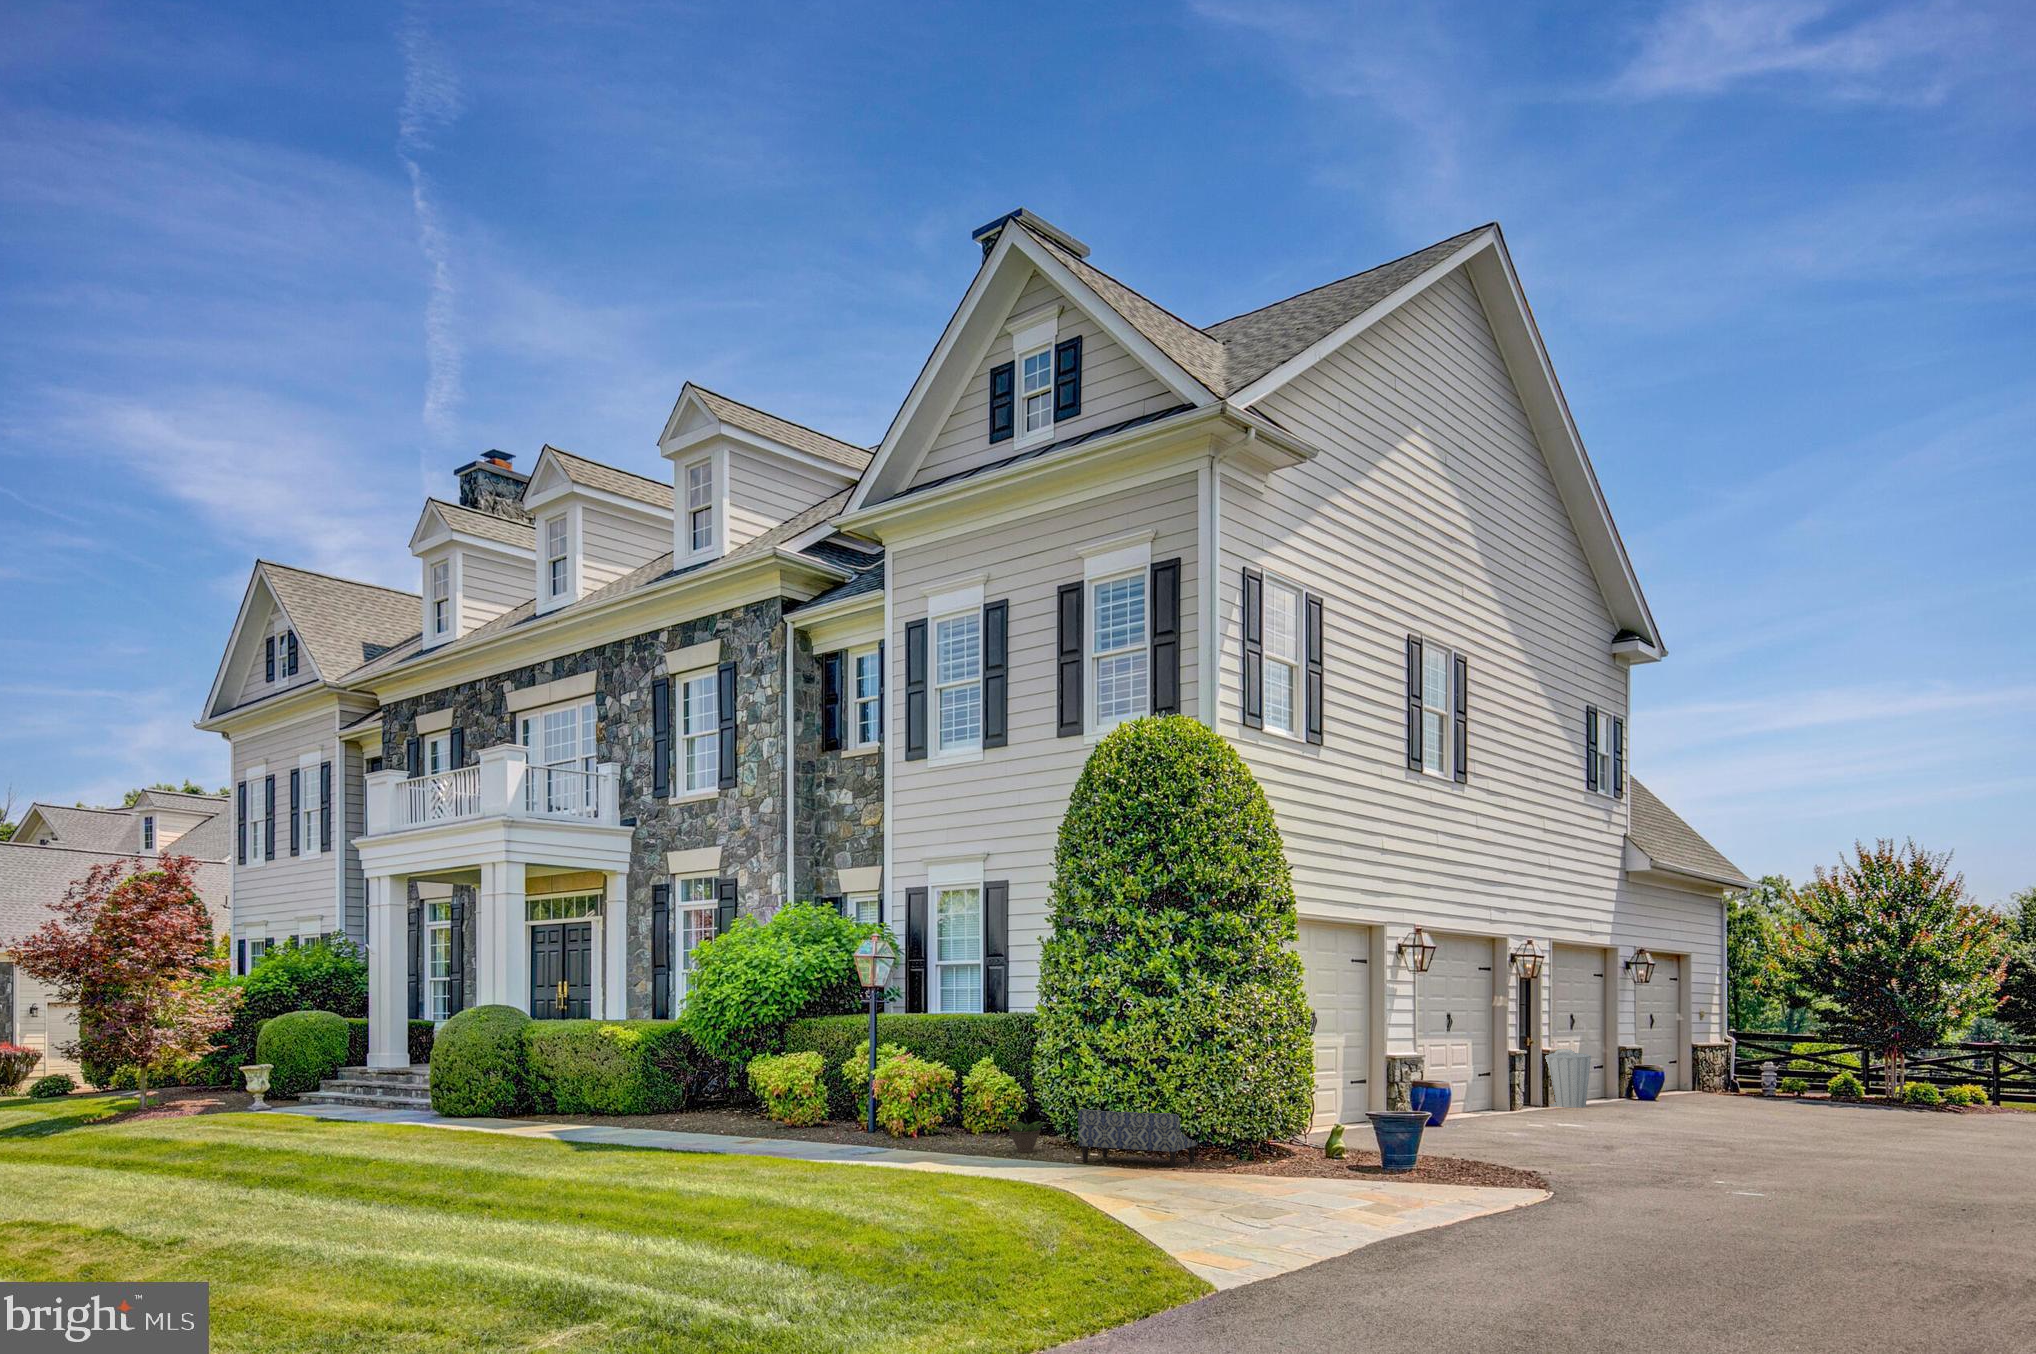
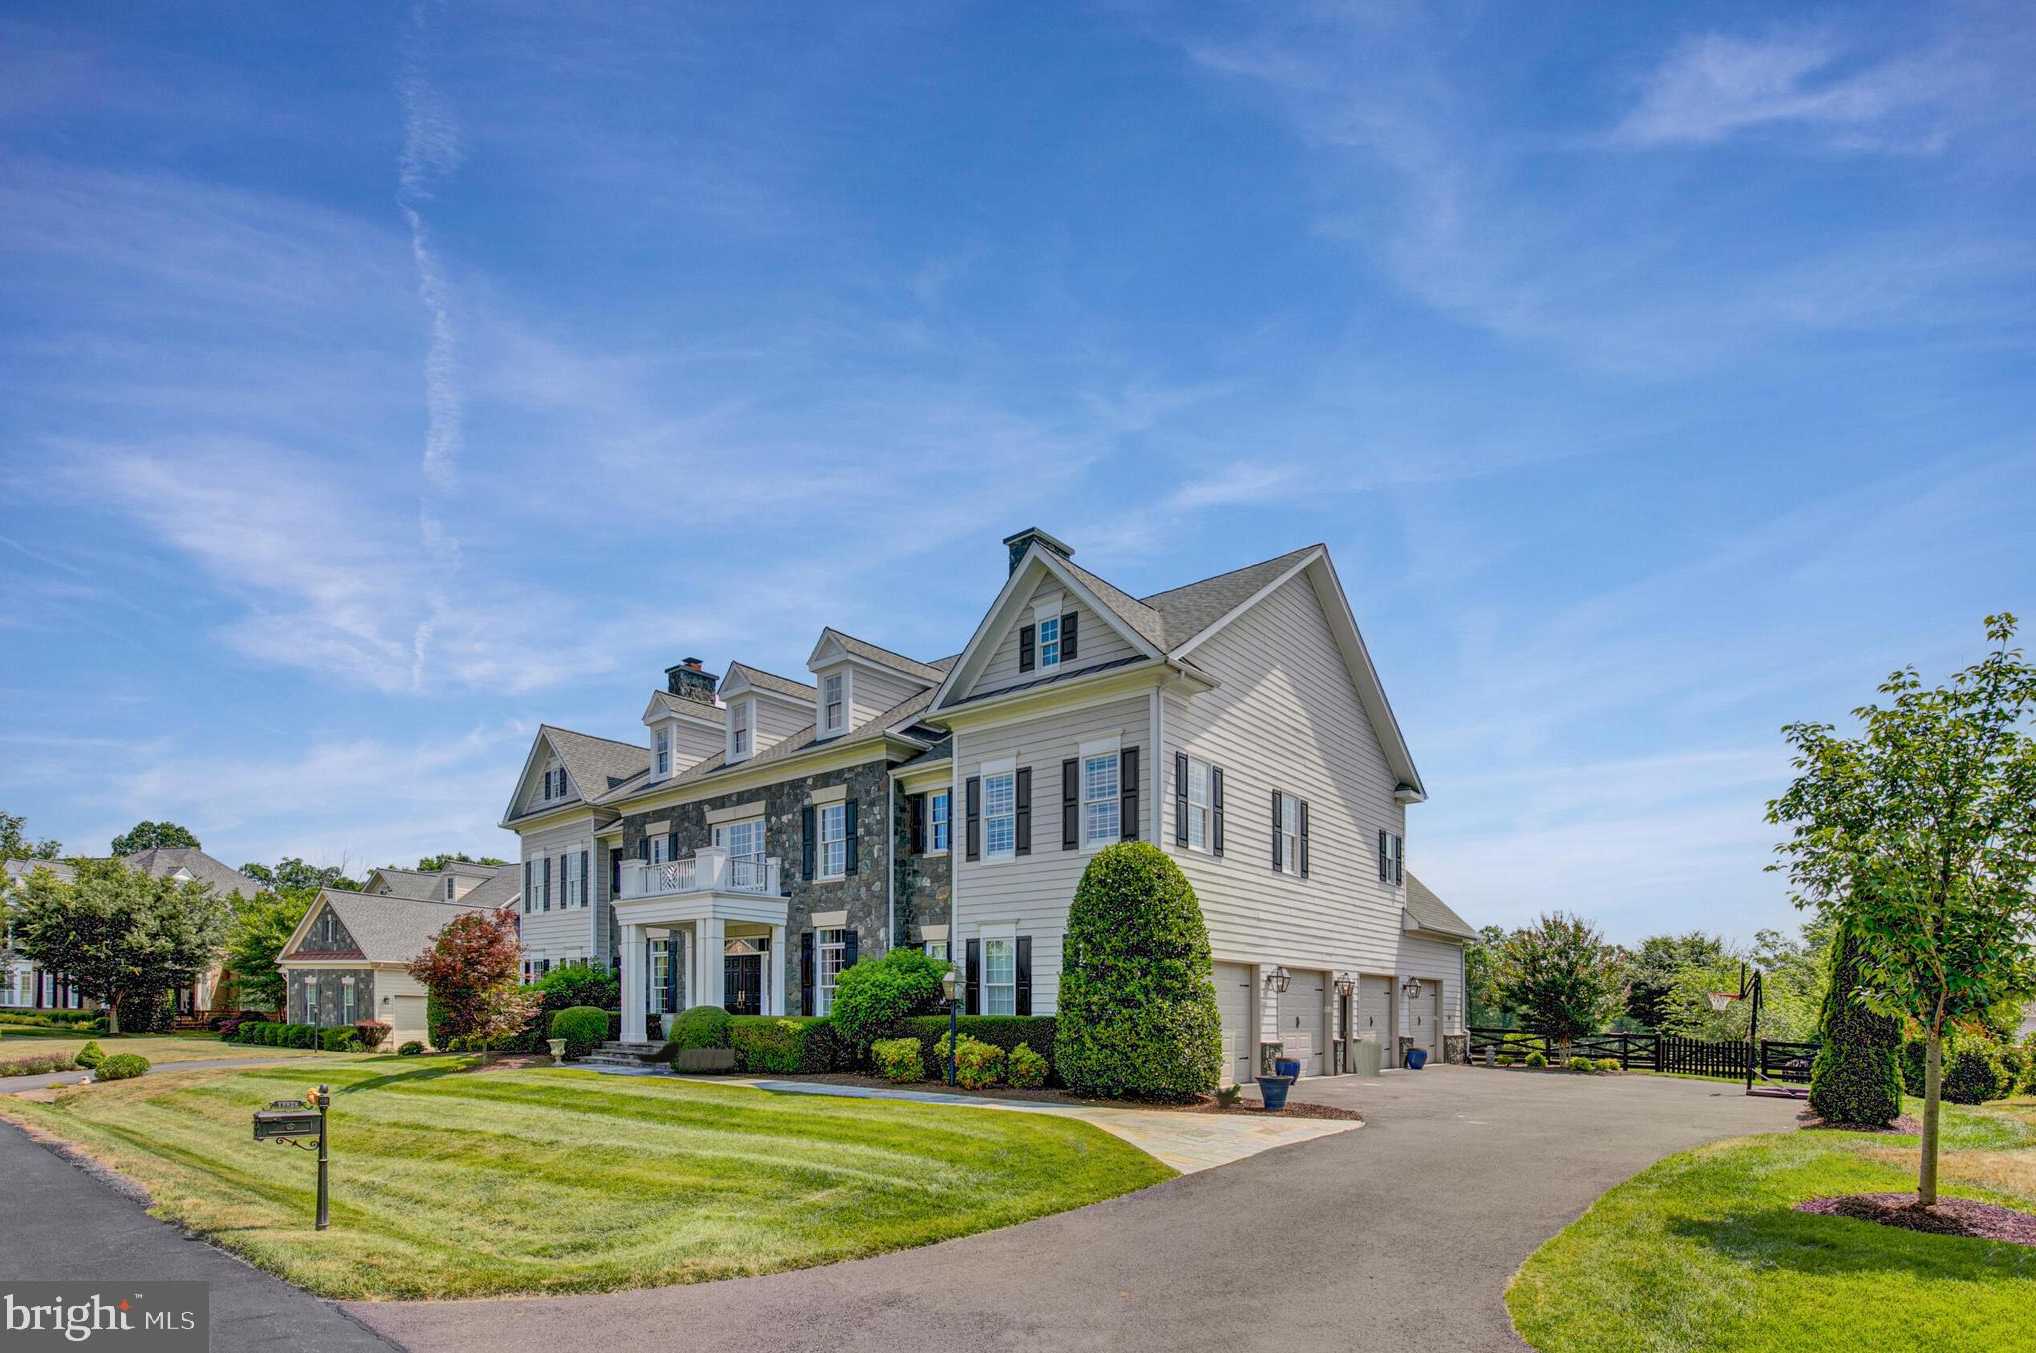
lounge chair: none [377,1058,447,1111] -> present [638,1042,680,1072]
bench: present [1078,1109,1197,1168] -> present [679,1049,734,1075]
decorative plant: present [1000,1120,1046,1152] -> present [1214,1087,1237,1108]

